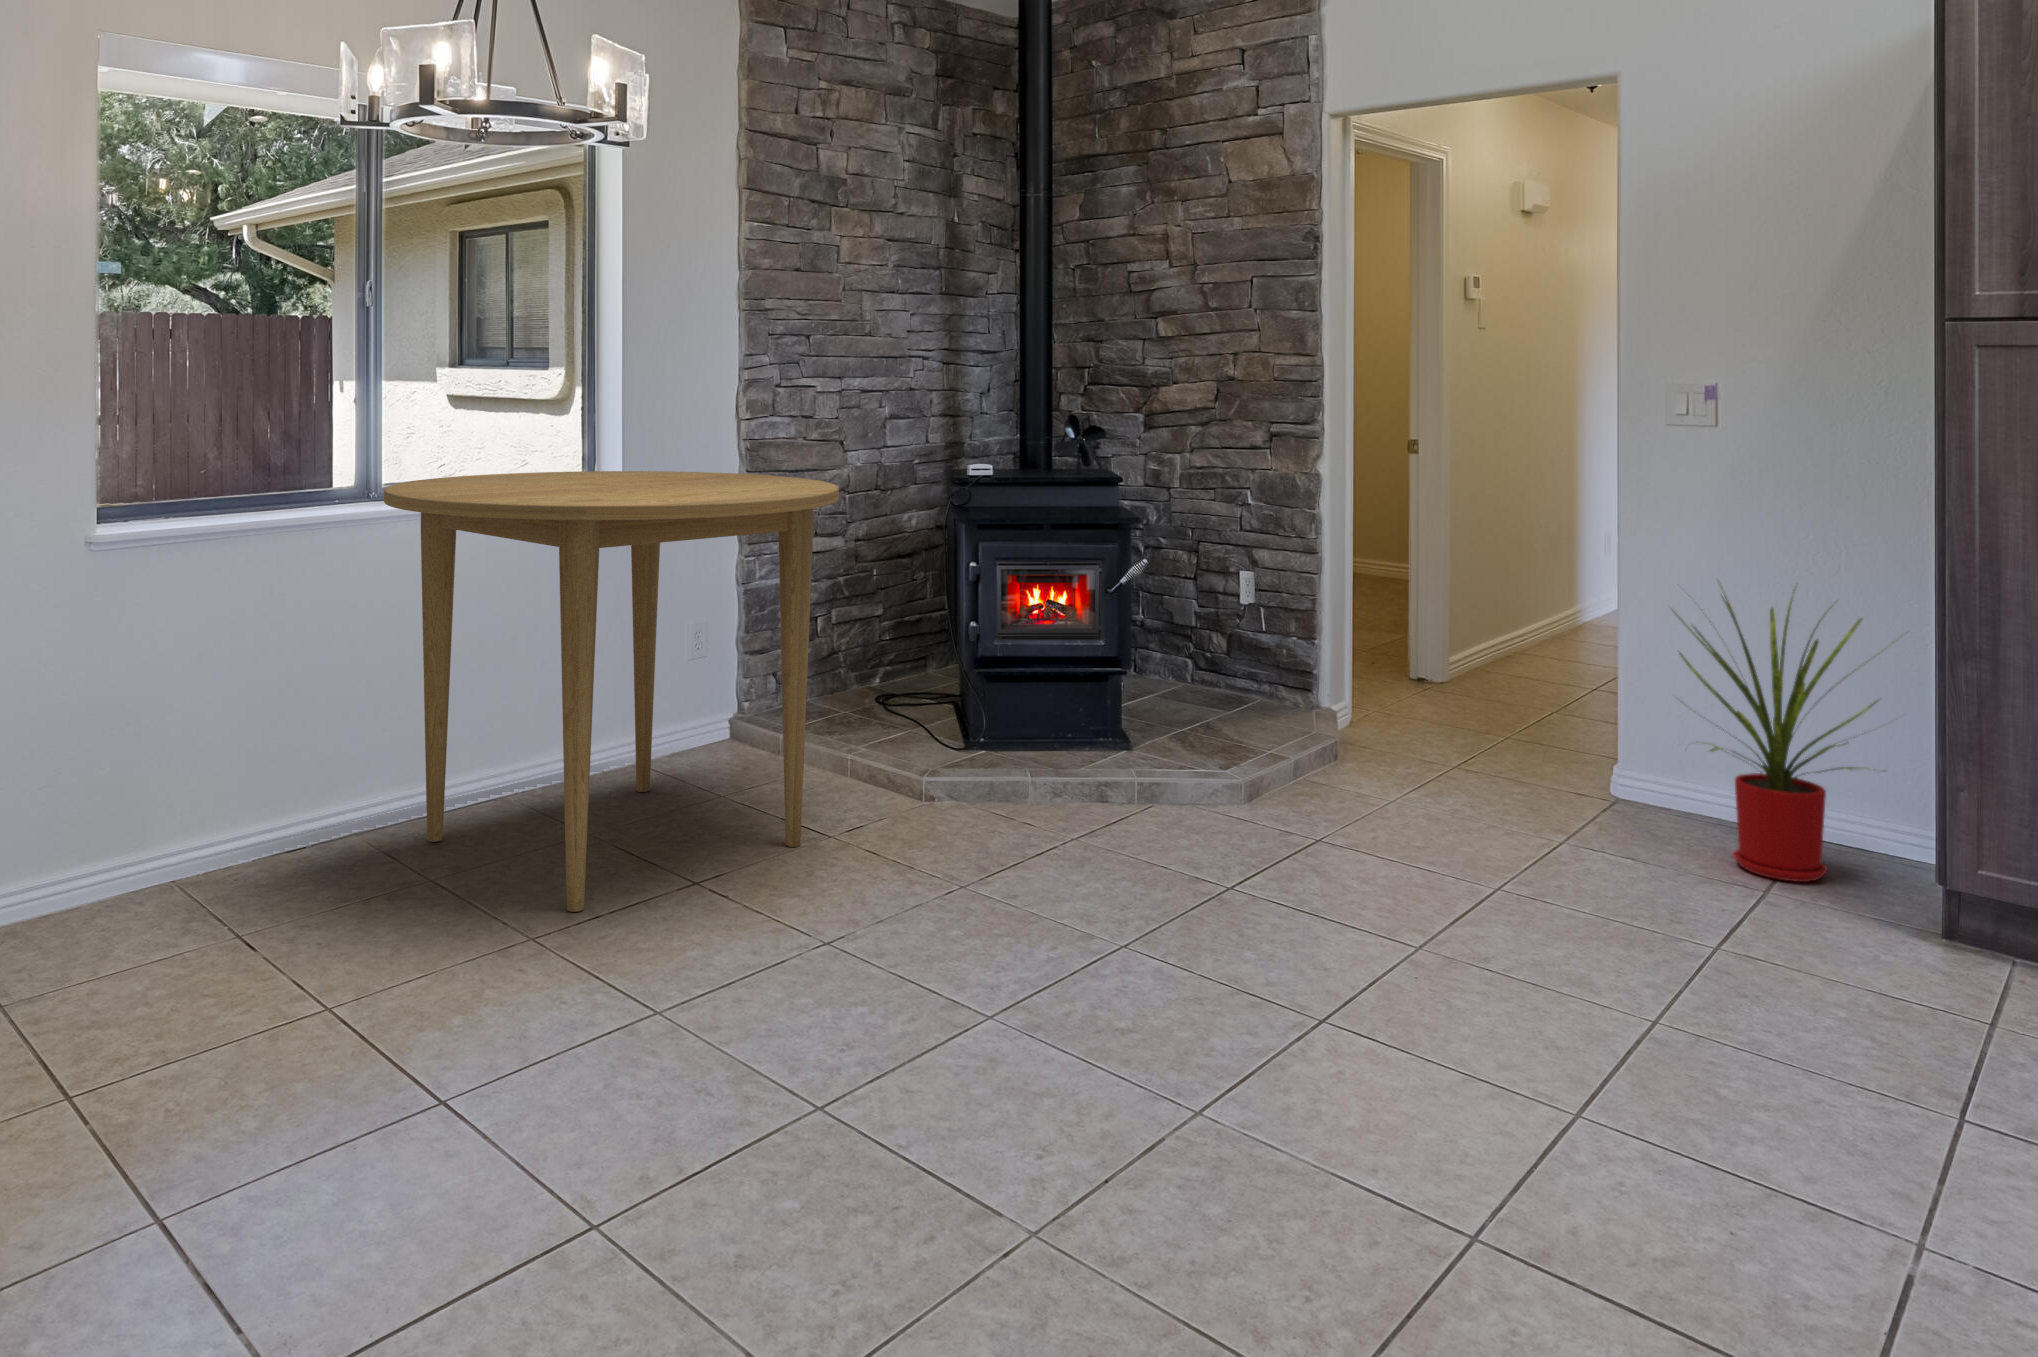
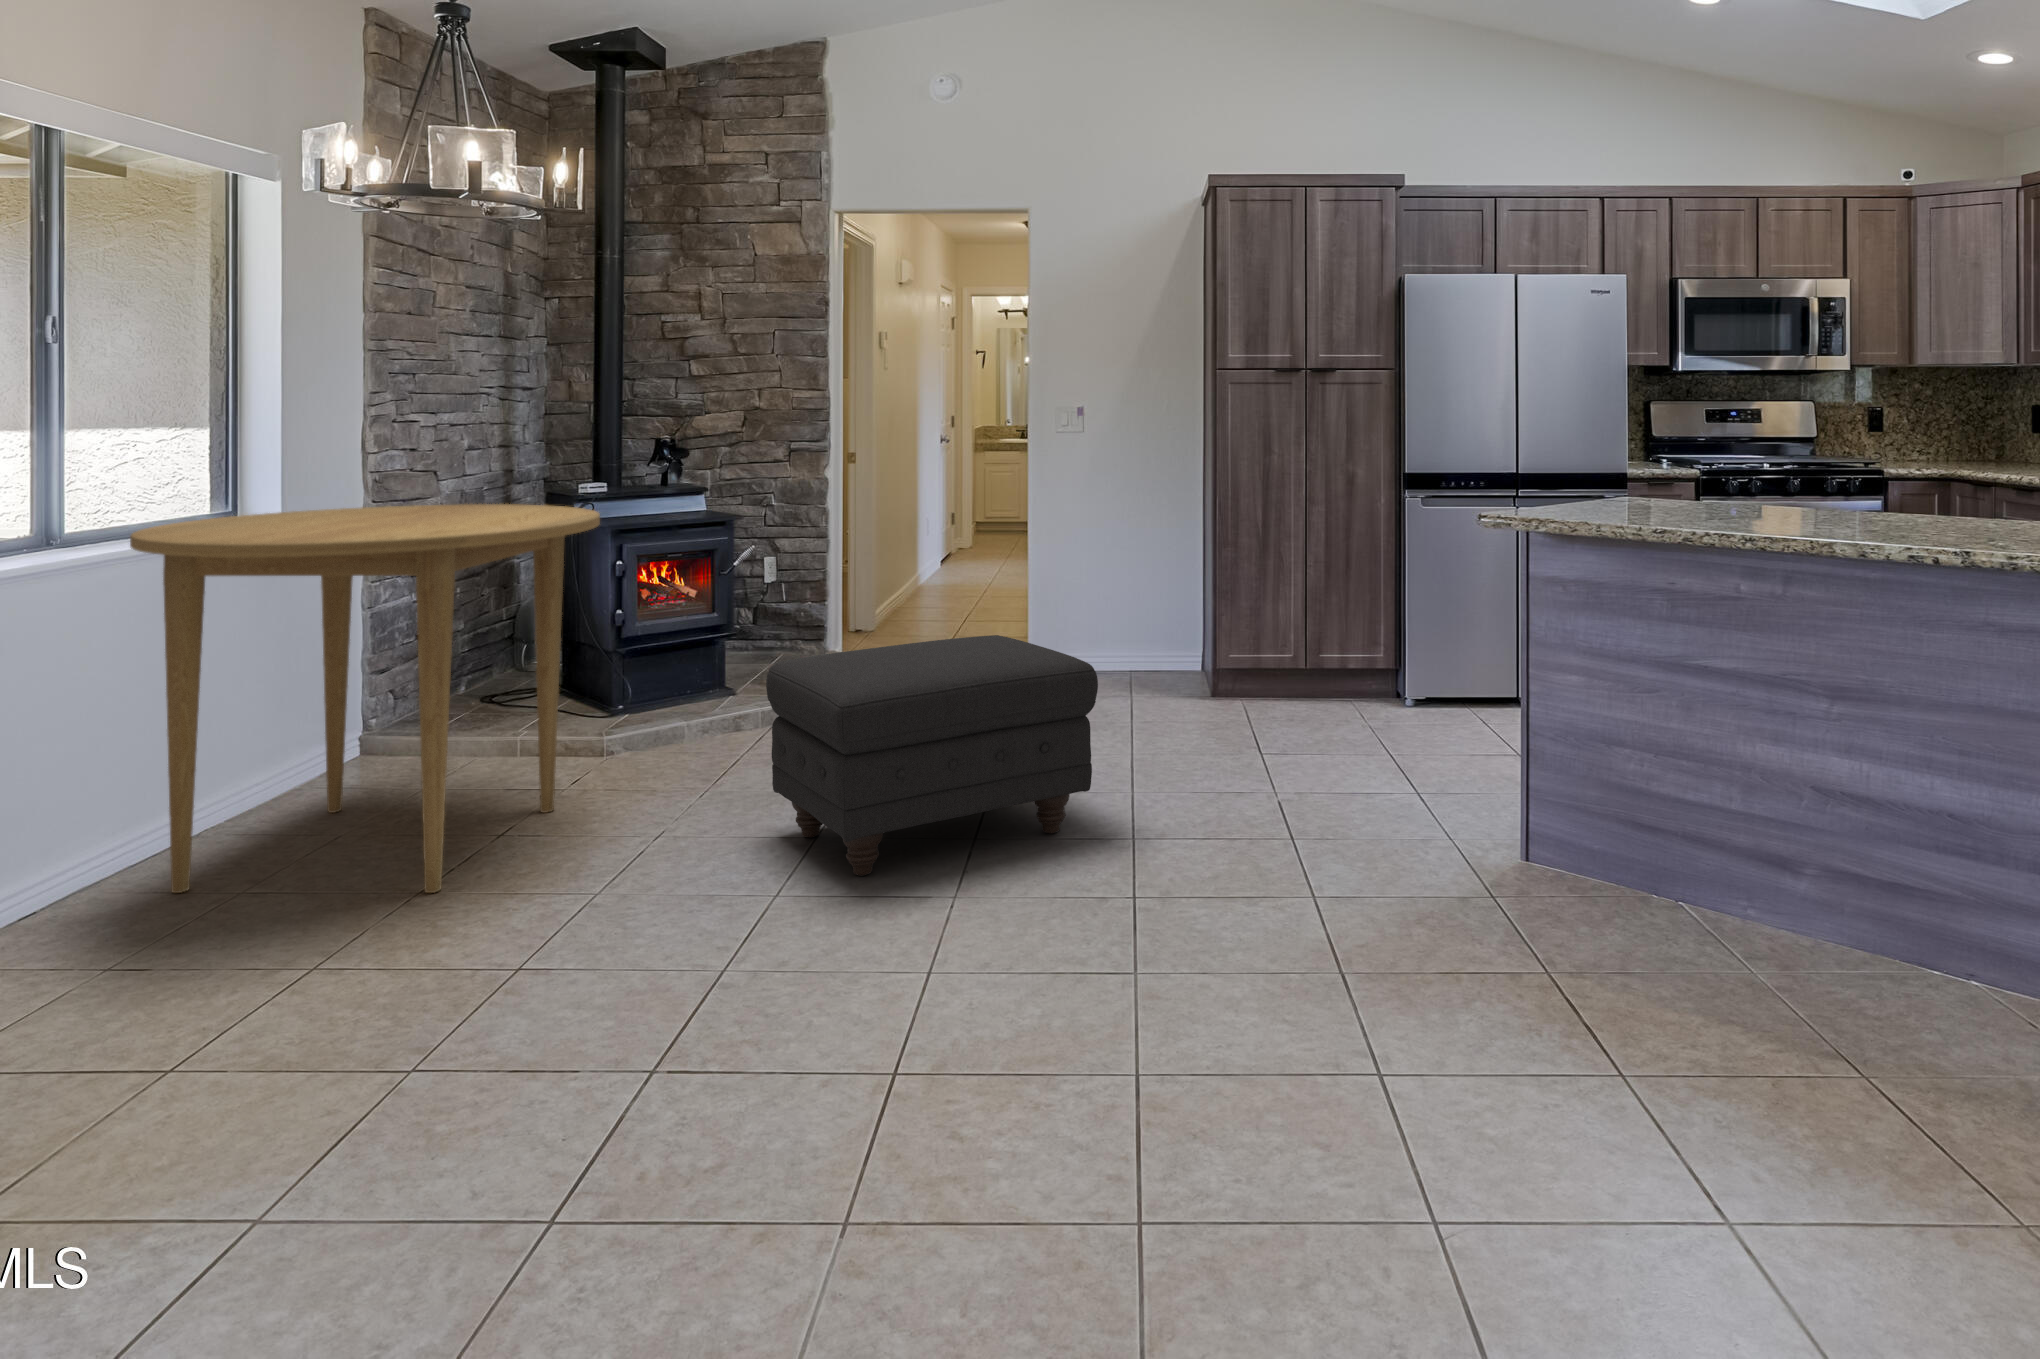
house plant: present [1674,587,1909,882] -> none [1077,523,1197,692]
ottoman: none [904,718,1394,1098] -> present [766,635,1098,876]

